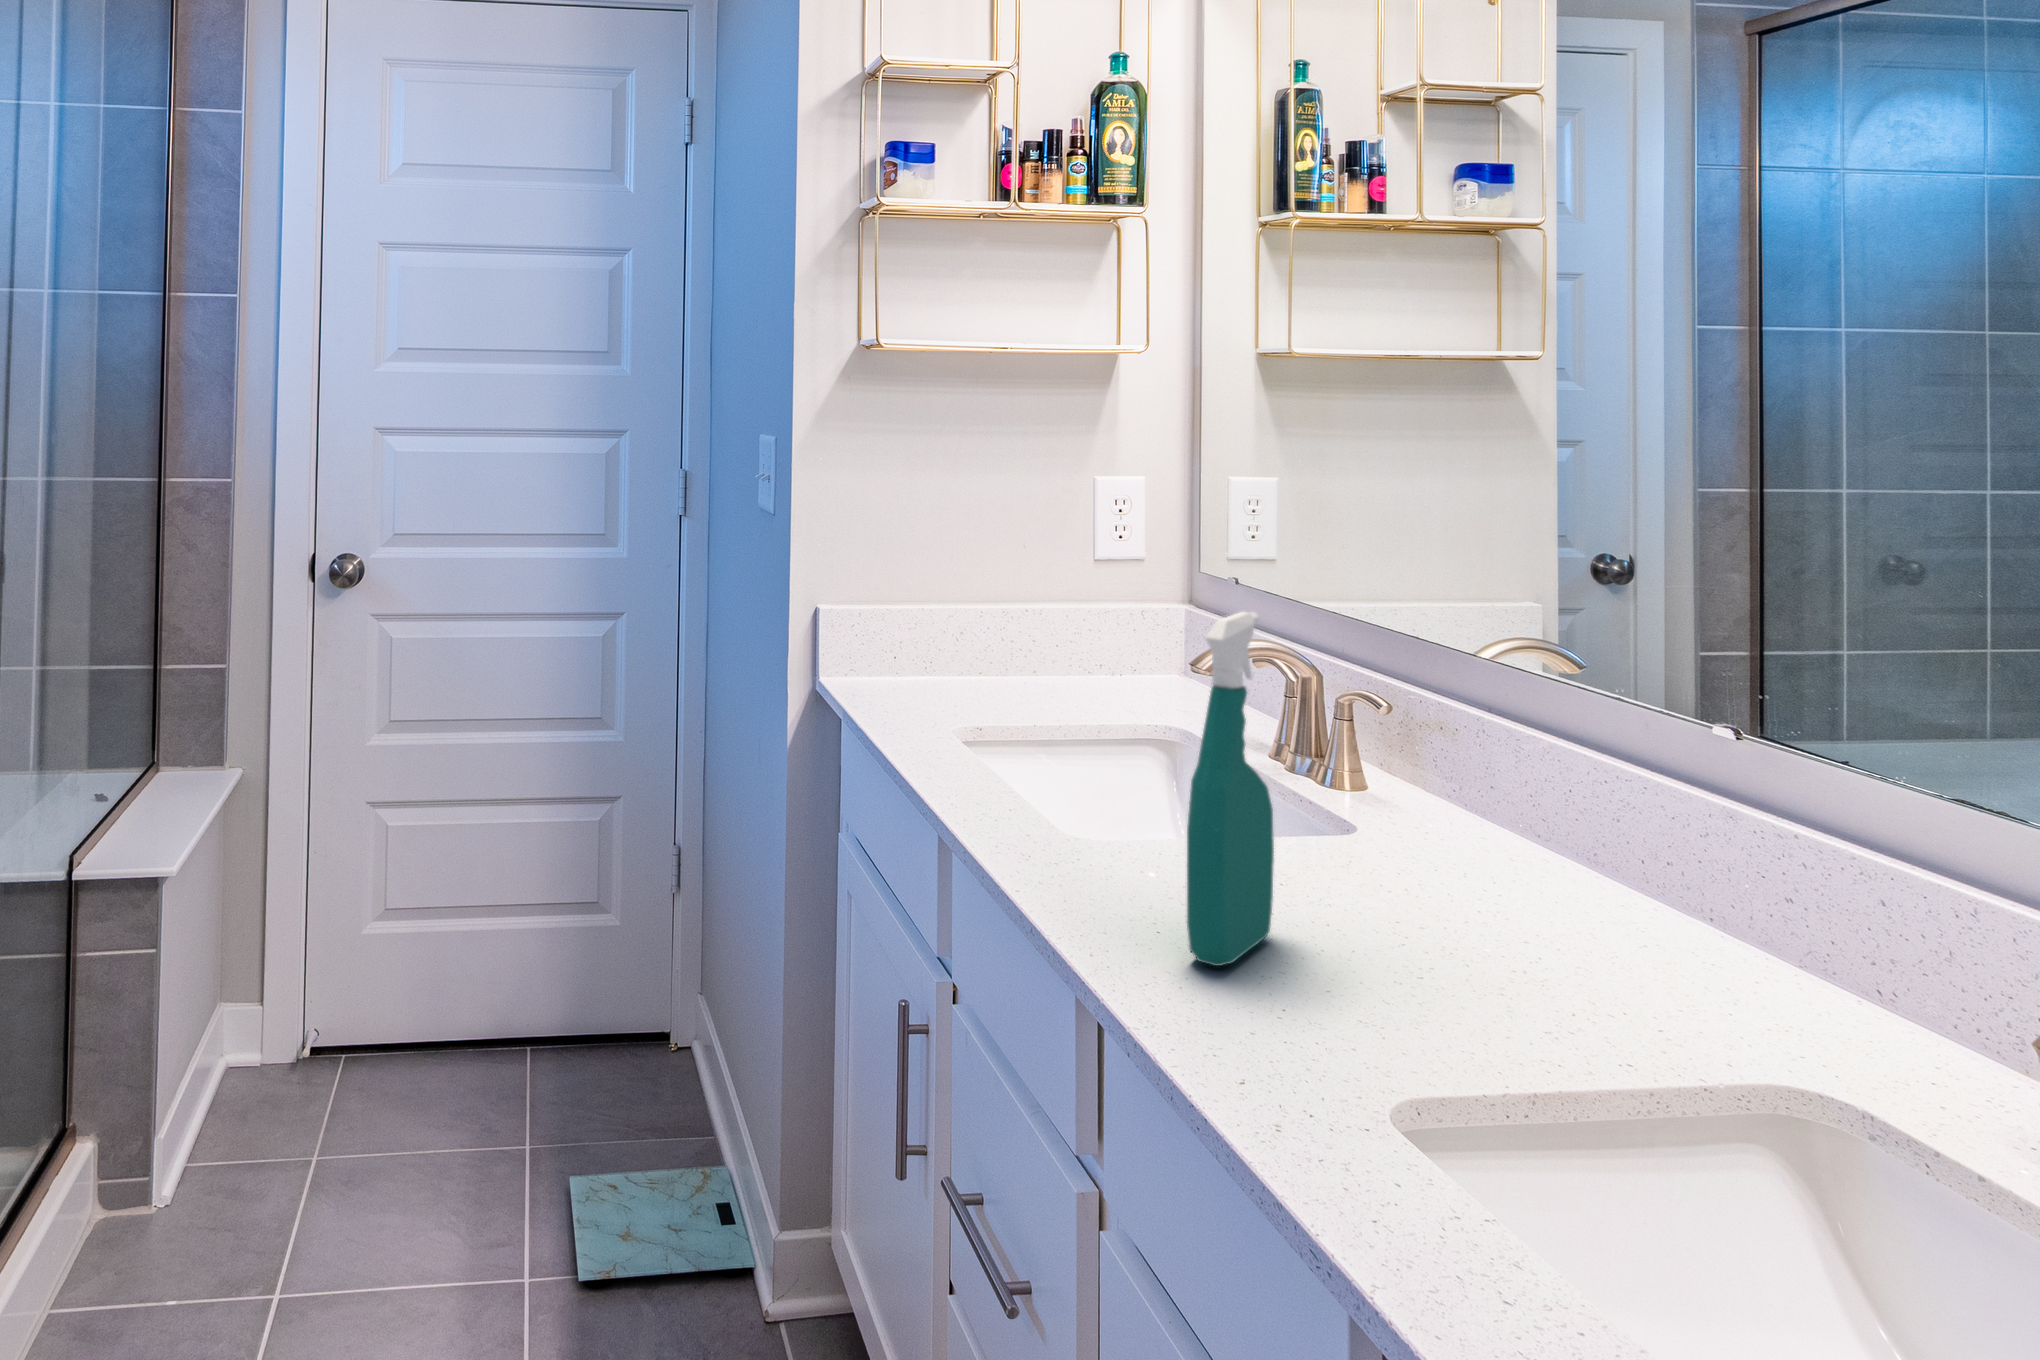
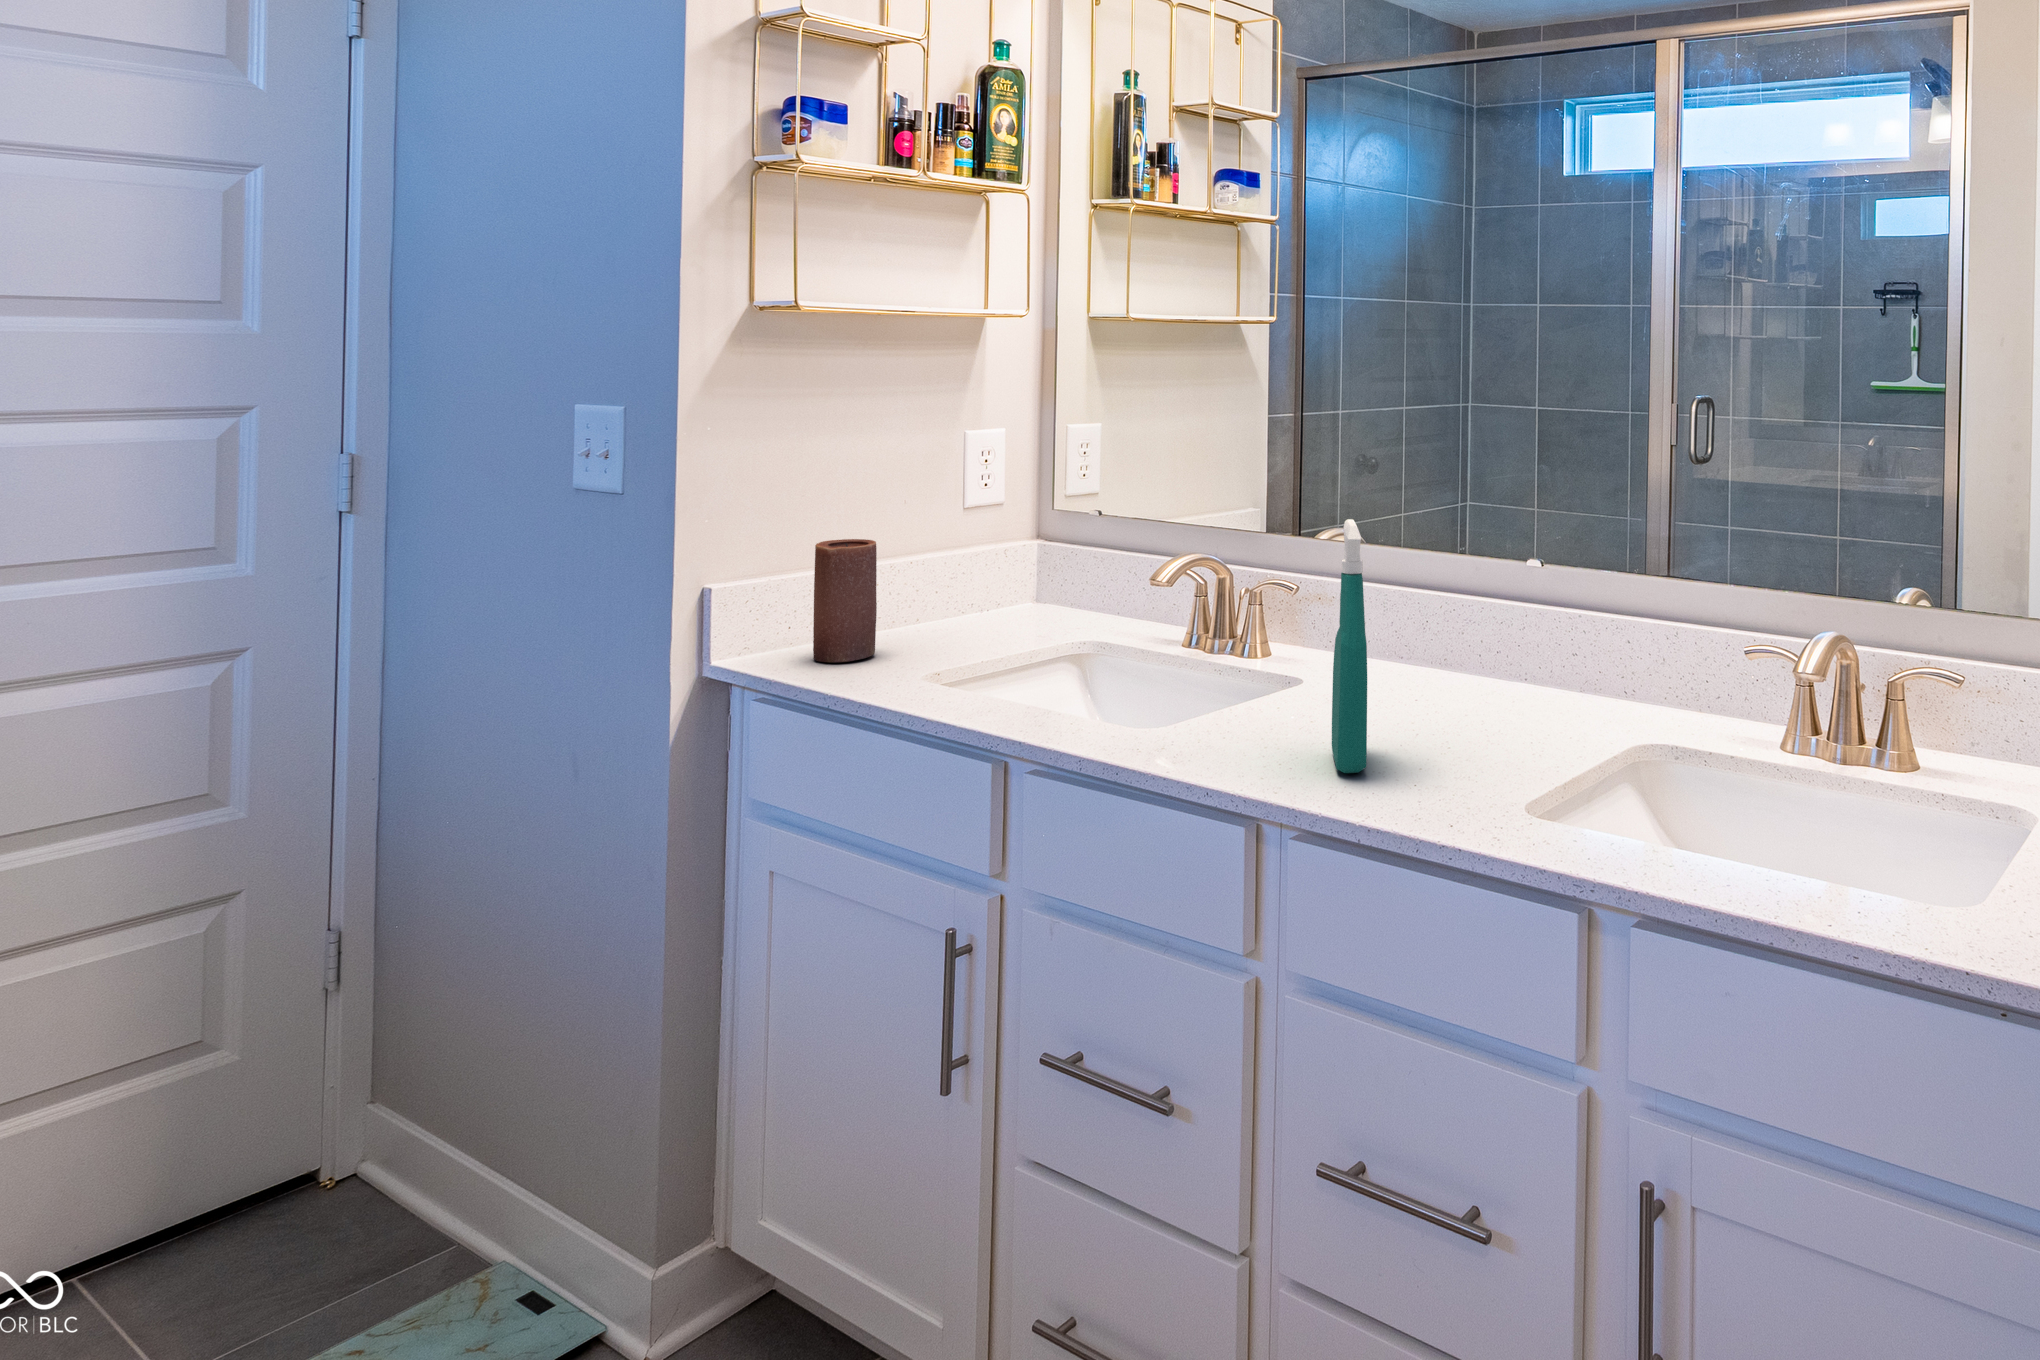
candle: none [894,577,953,701] -> present [813,539,877,662]

